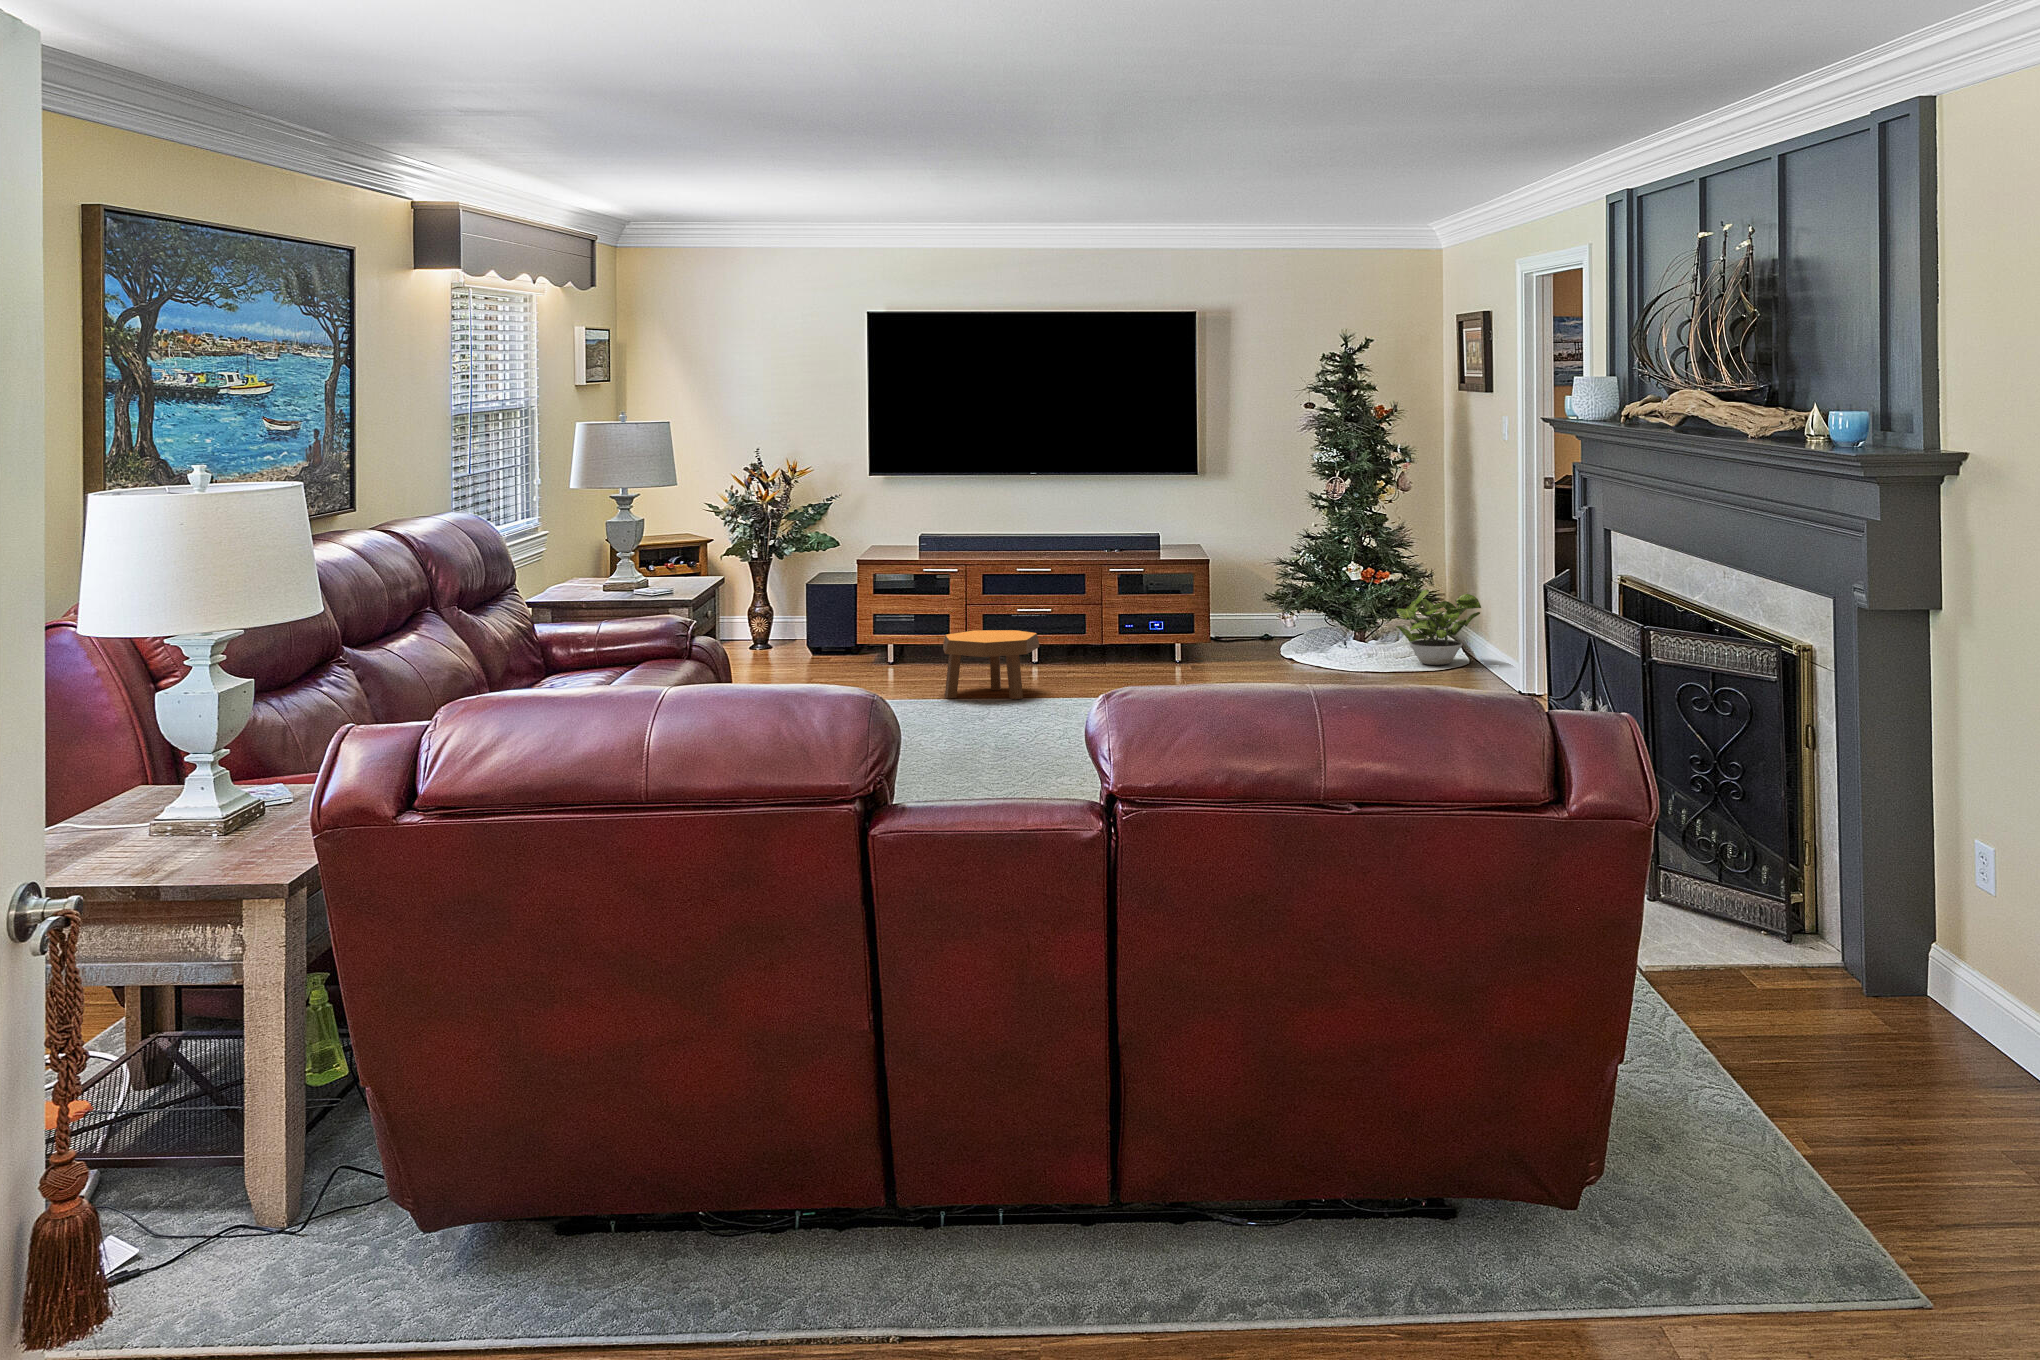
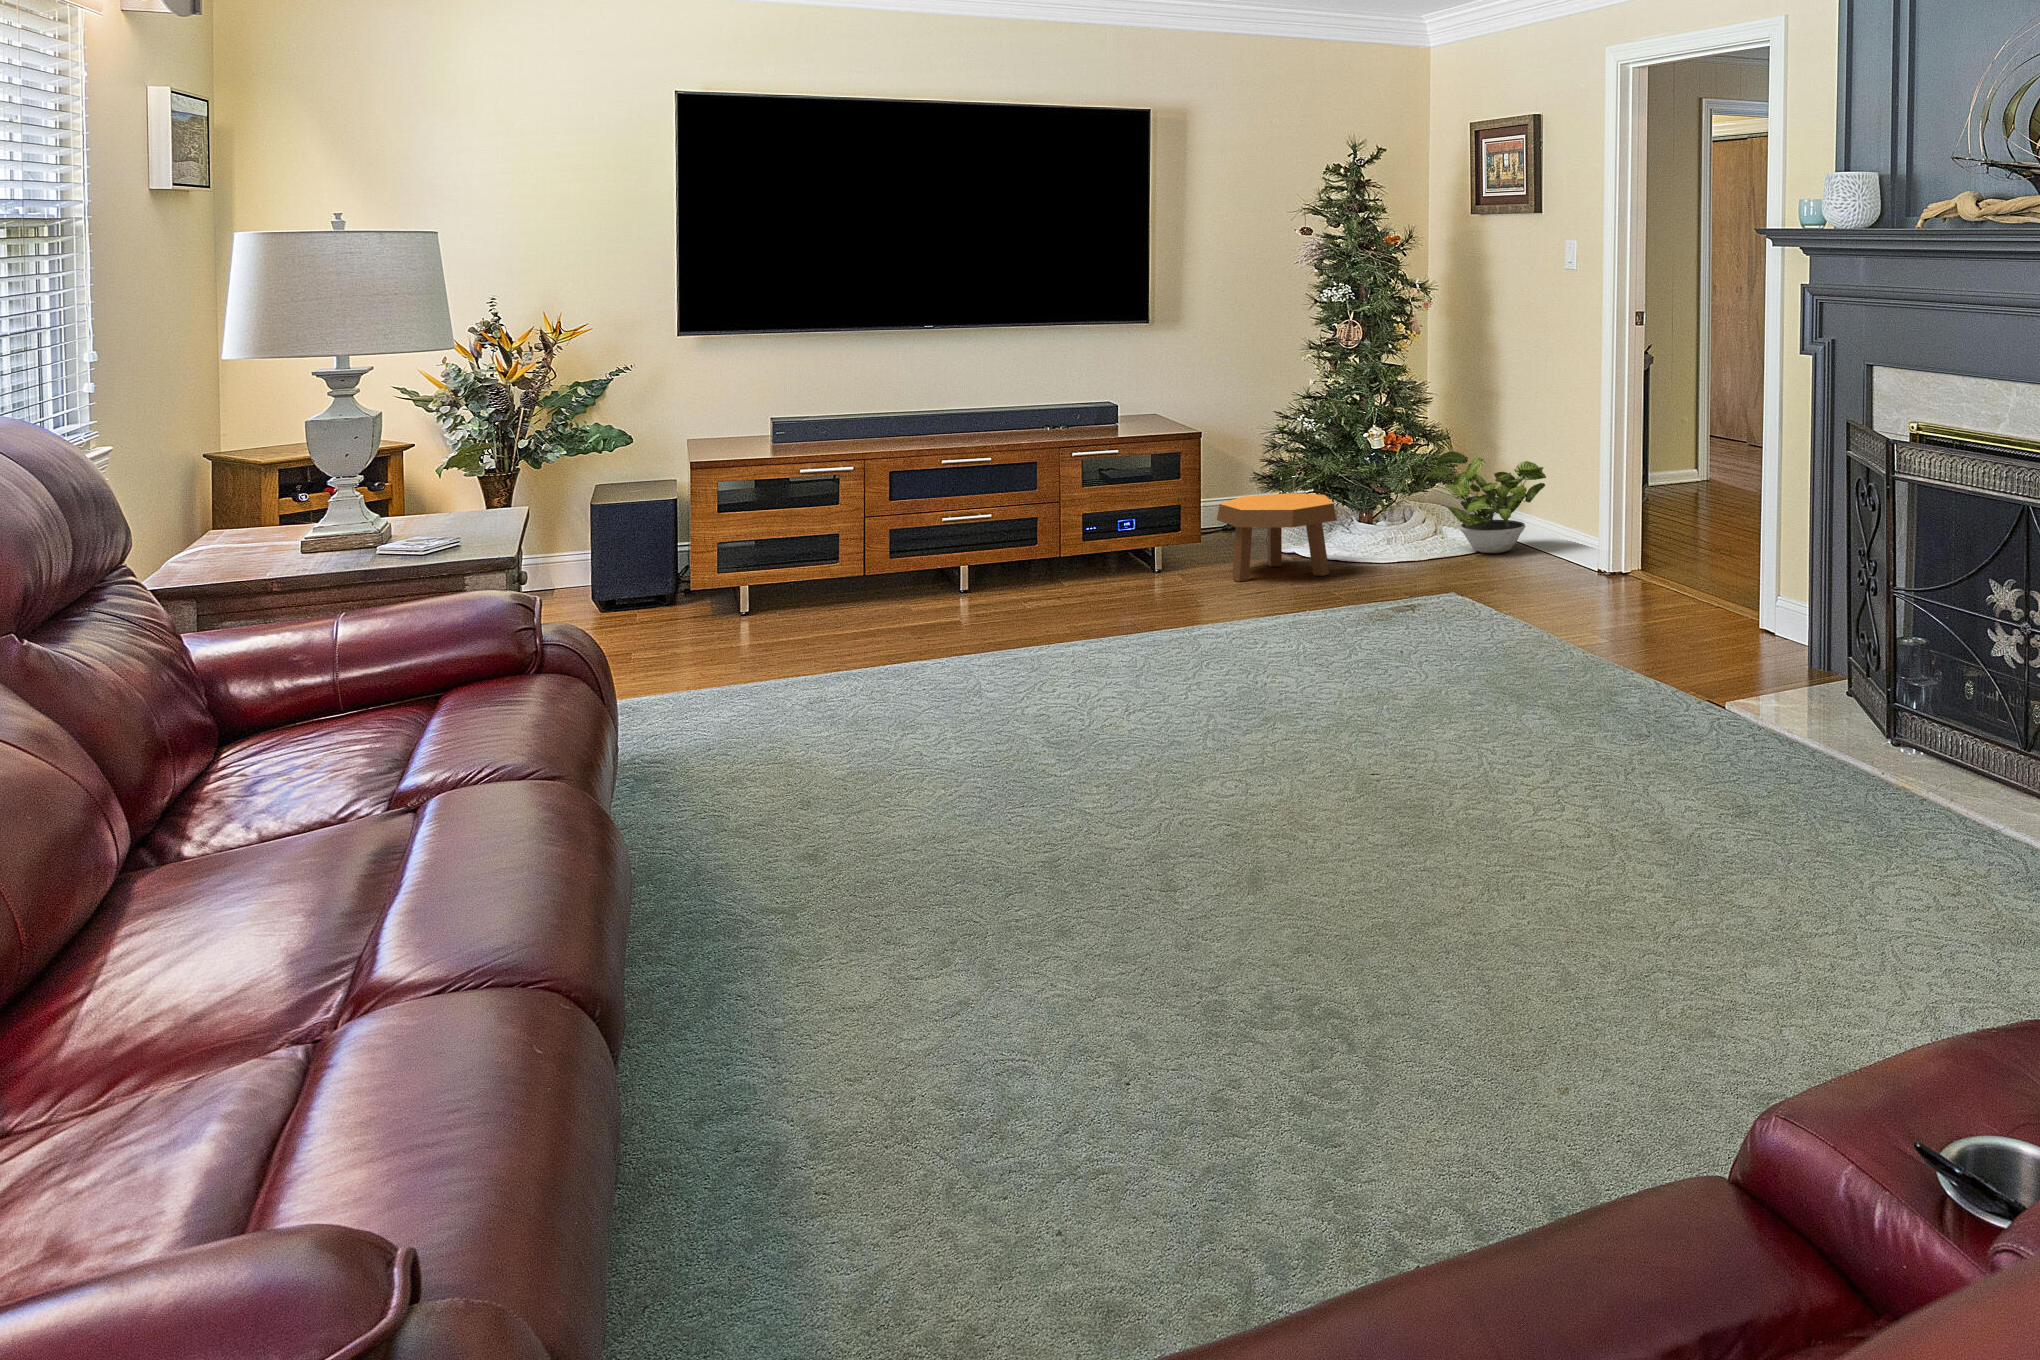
footstool: present [943,630,1040,699] -> present [1217,493,1336,582]

